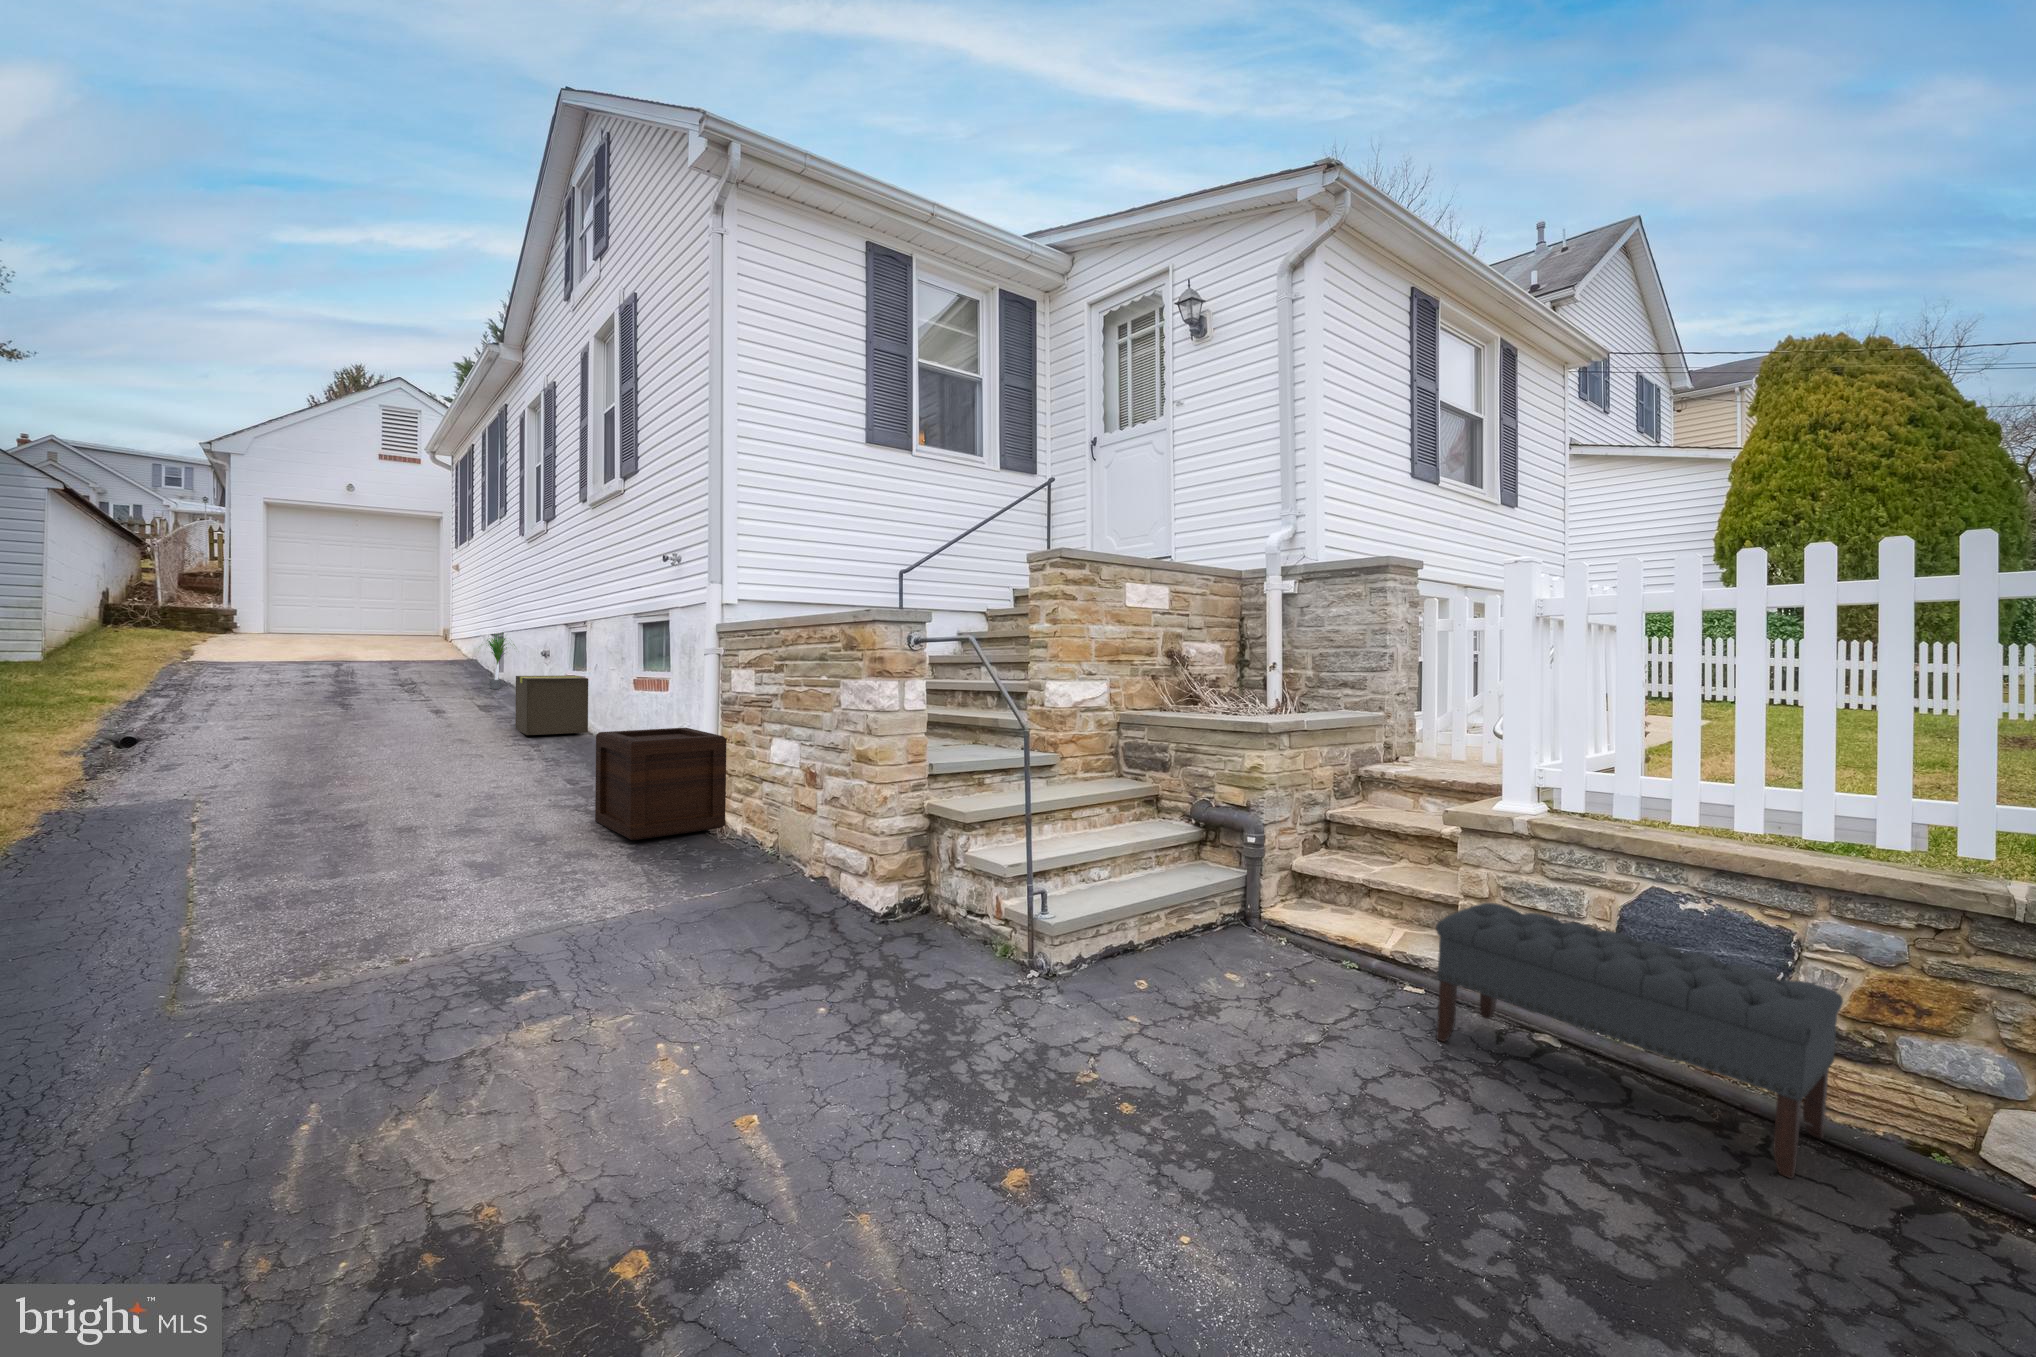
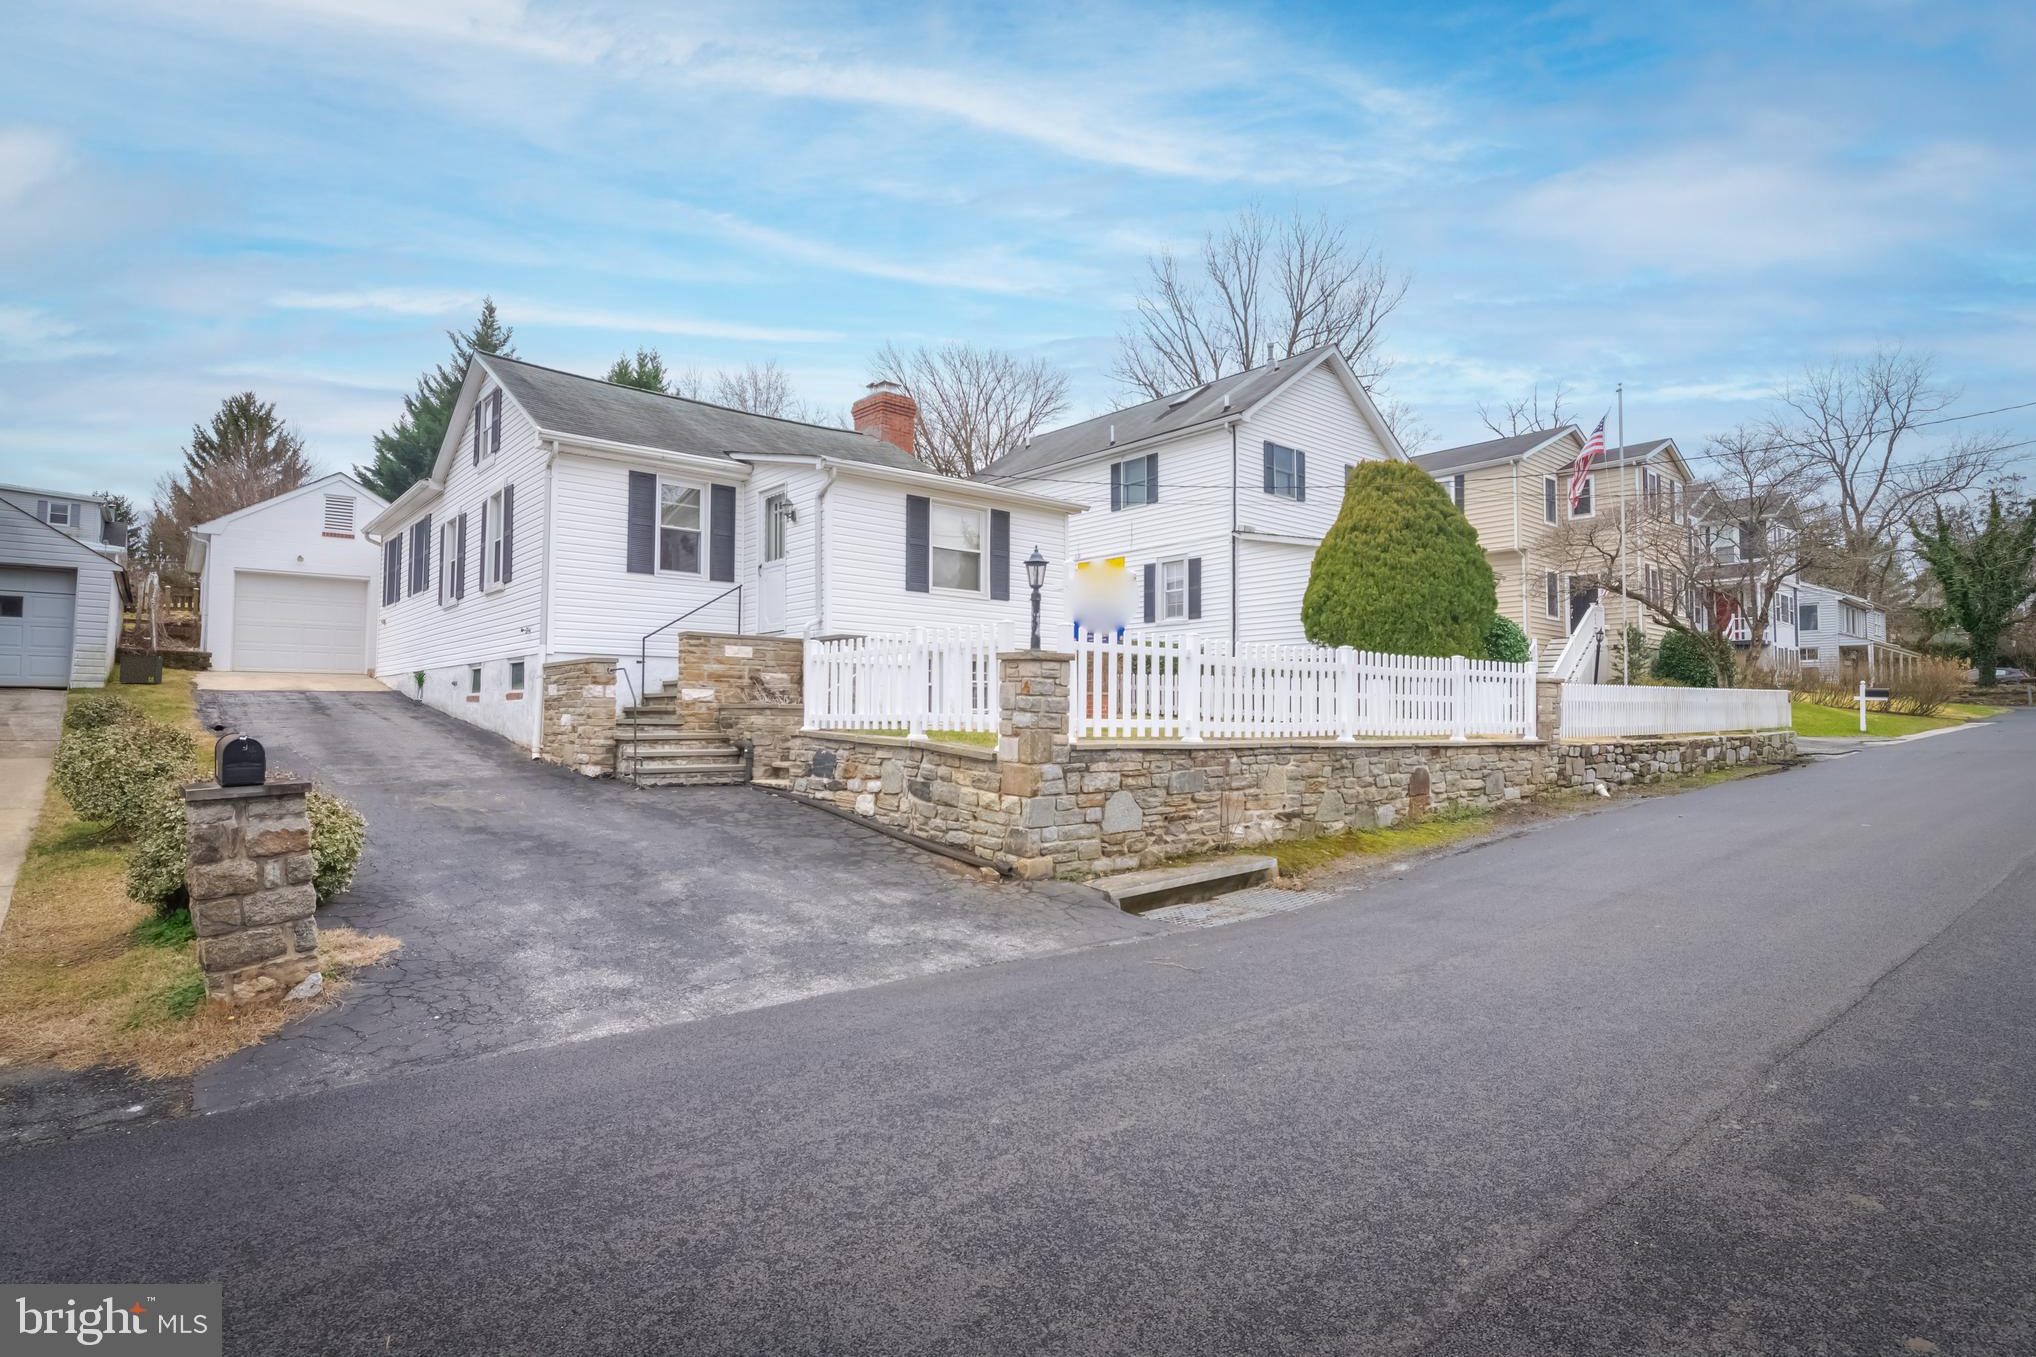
cardboard box: present [516,675,588,735] -> present [119,654,163,684]
wooden crate: present [595,728,727,840] -> none [480,714,544,760]
bench: present [1436,903,1843,1179] -> none [750,756,824,807]

